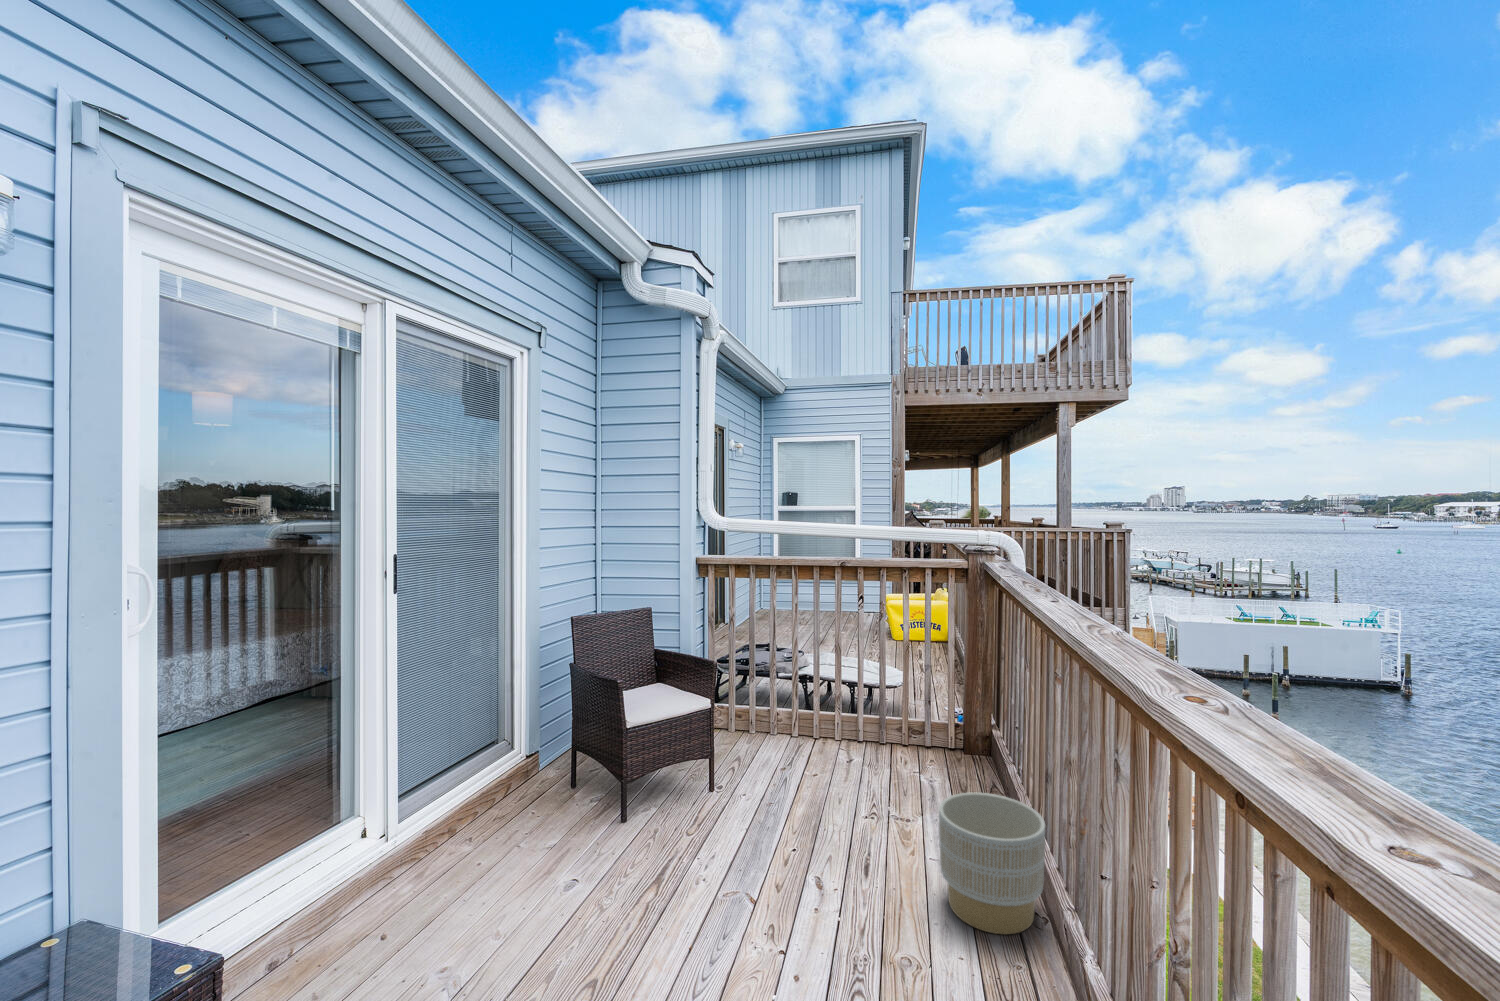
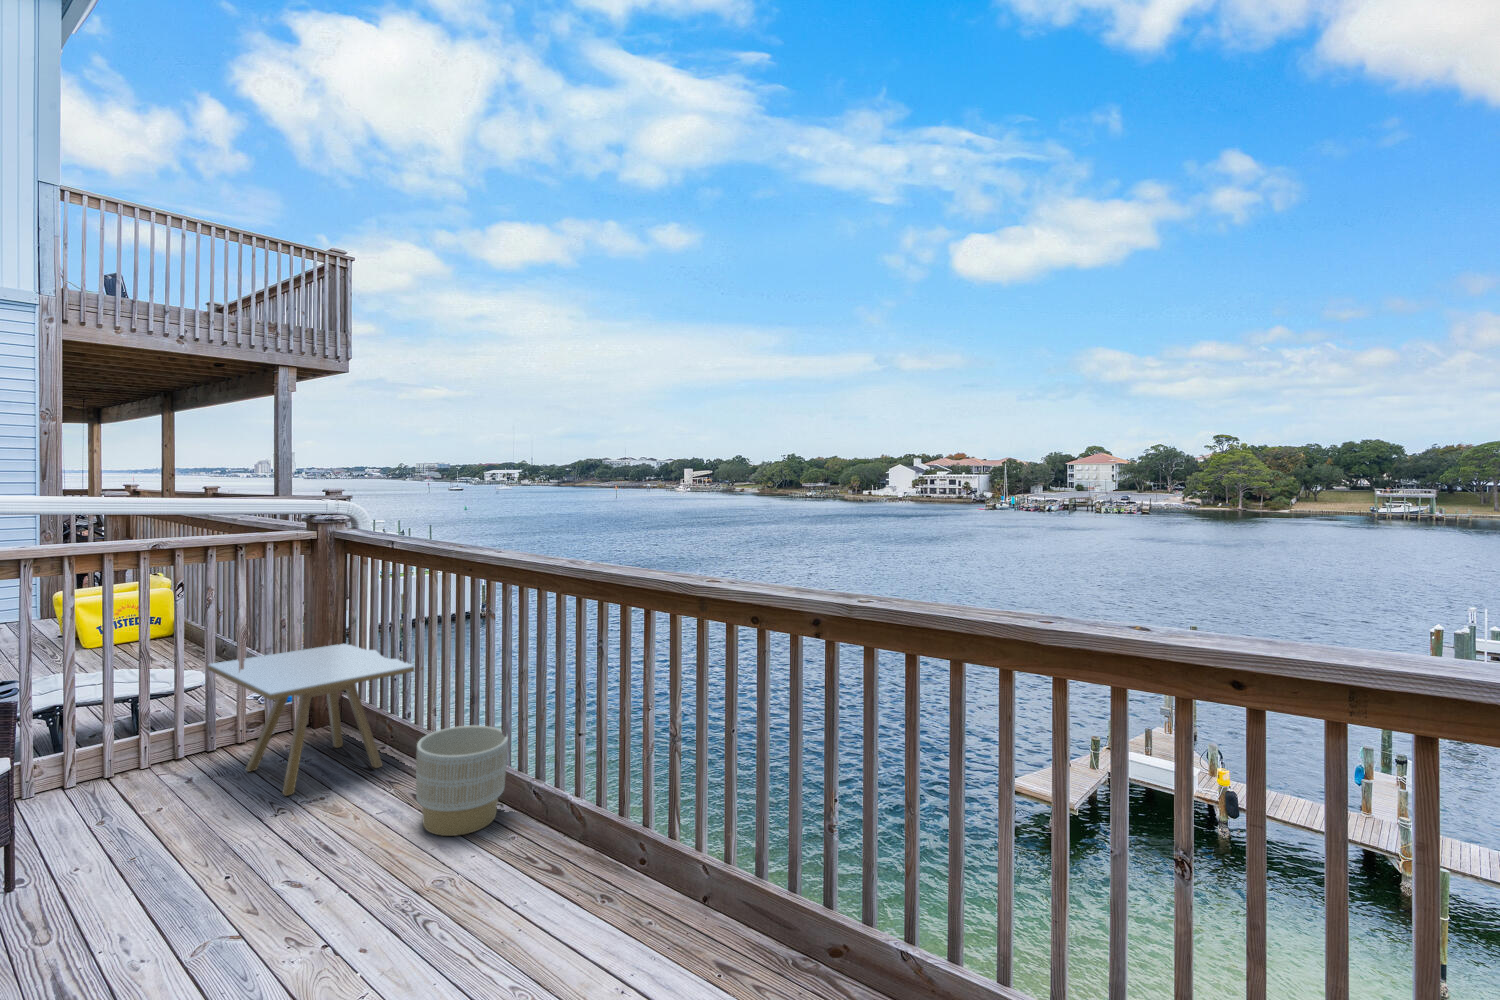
side table: none [863,667,1016,812] -> present [208,644,423,796]

